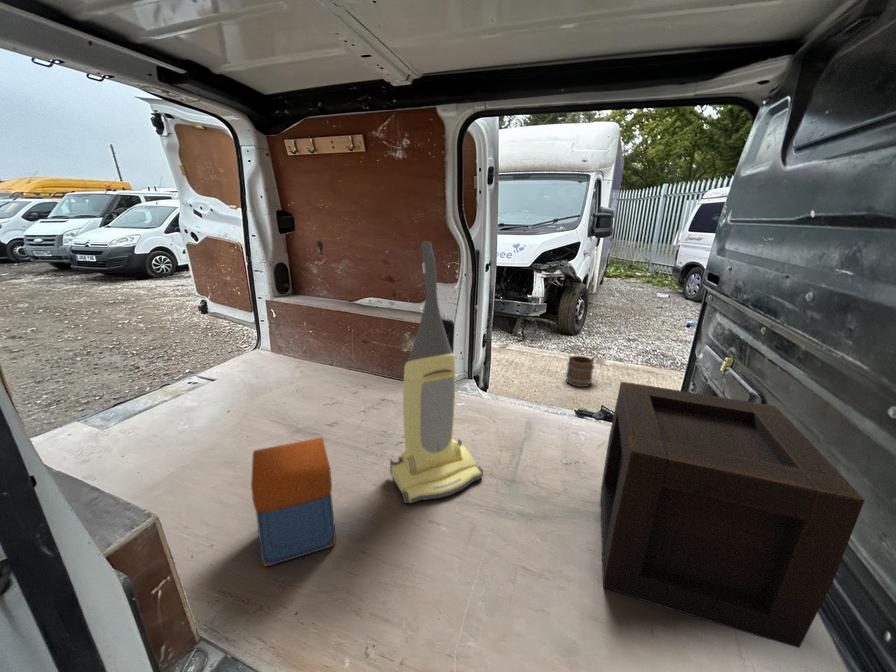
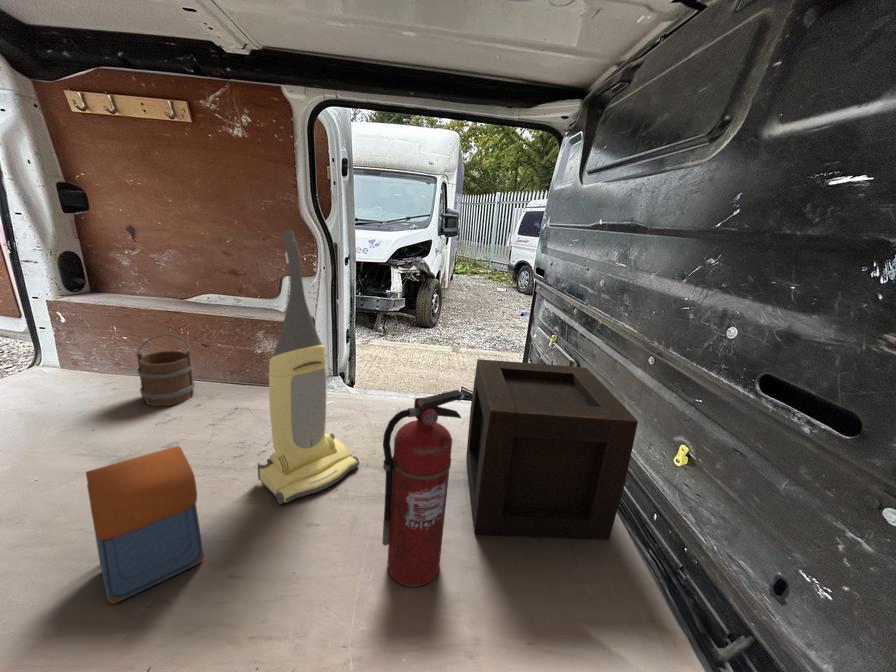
bucket: present [566,347,594,387] -> present [136,334,195,406]
fire extinguisher: none [494,424,594,635] -> present [382,390,462,587]

